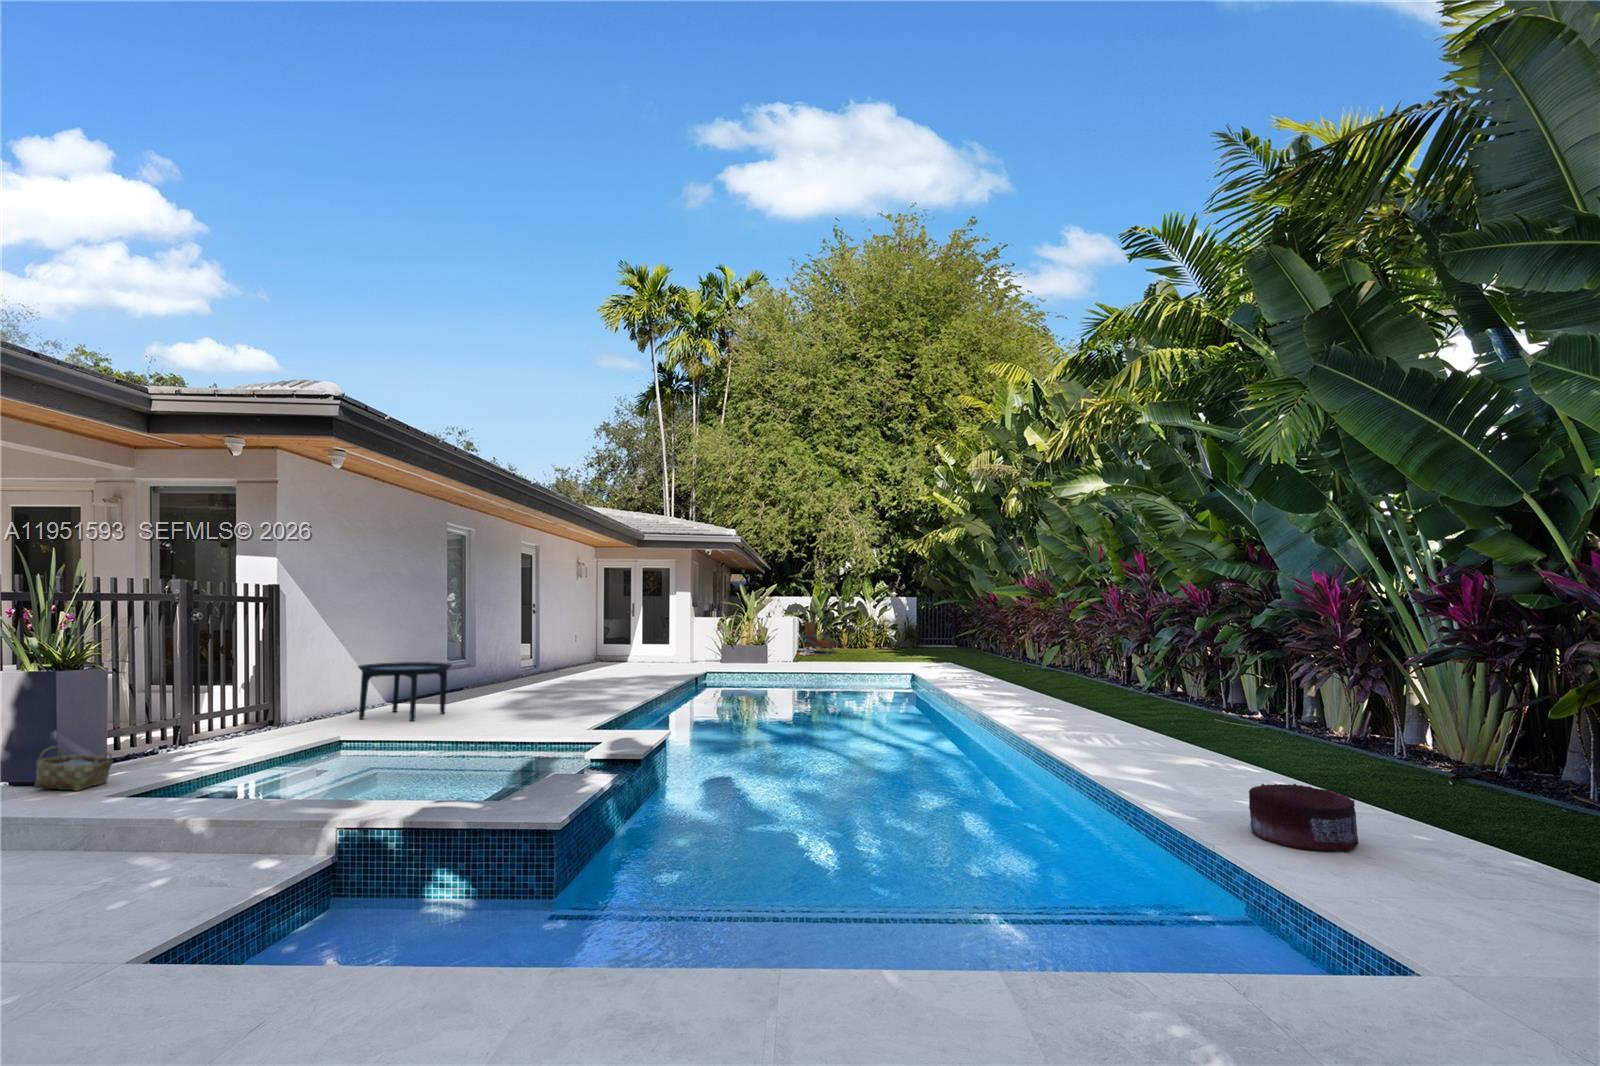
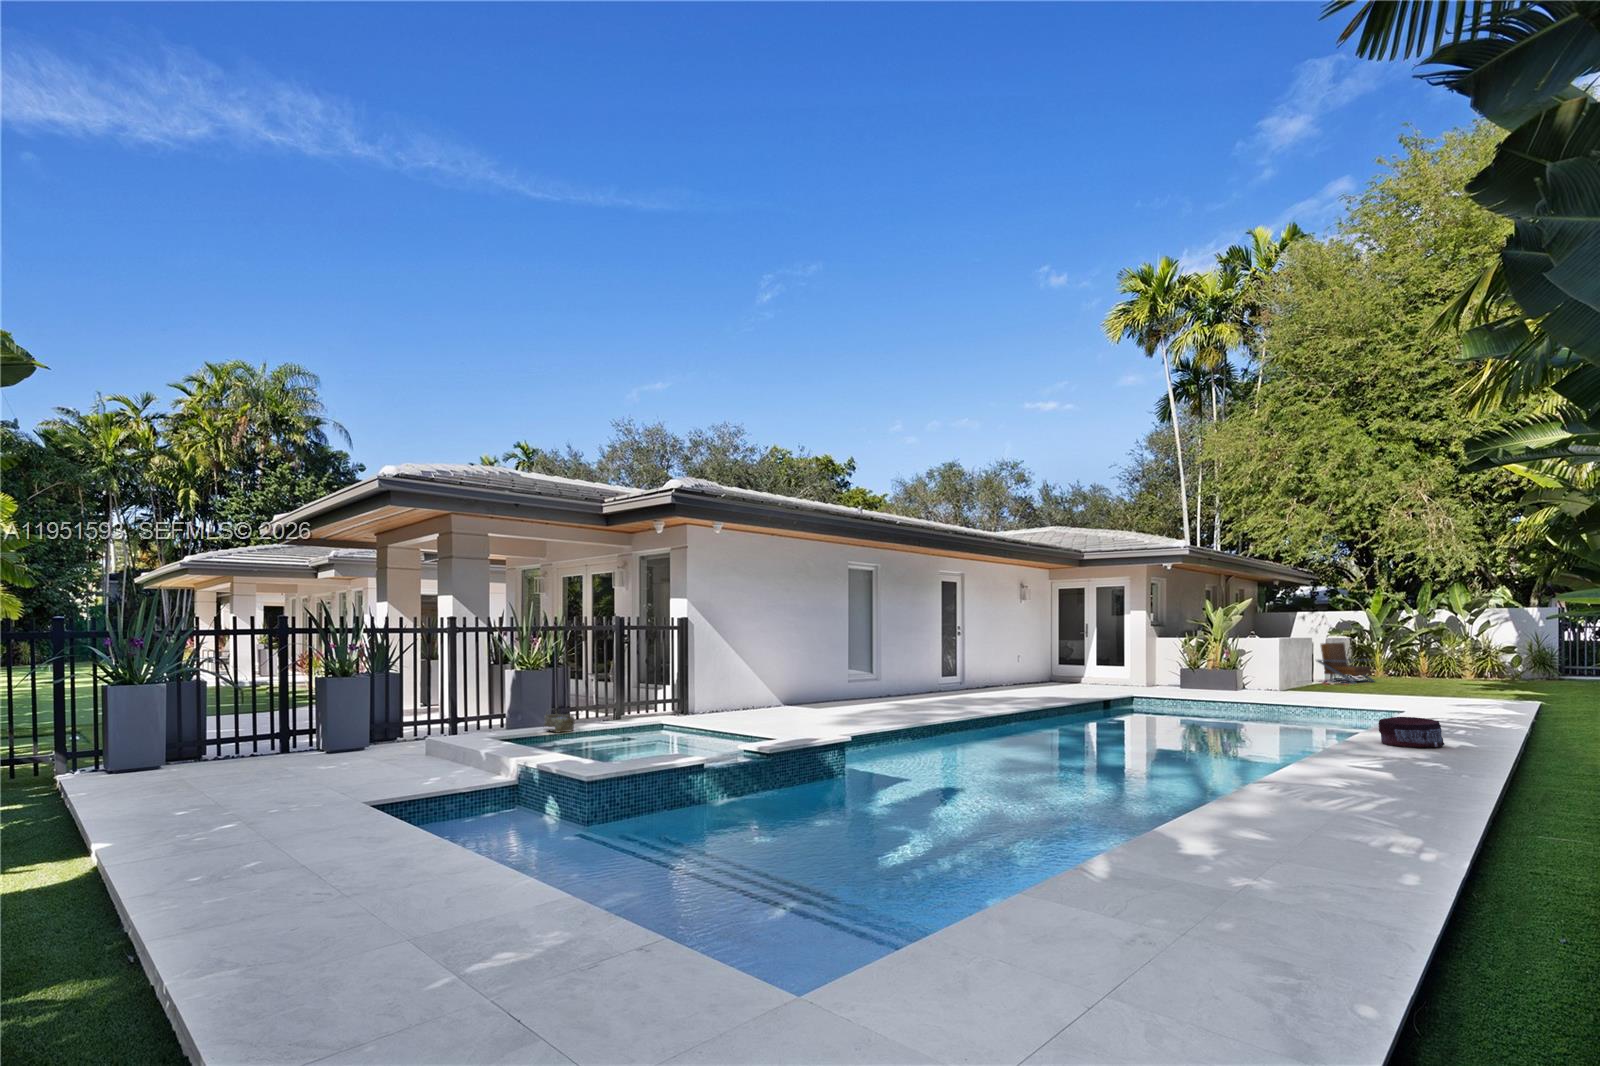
round table: present [358,662,452,721] -> none [752,672,816,715]
pouf: present [1249,784,1359,851] -> present [1378,717,1444,748]

